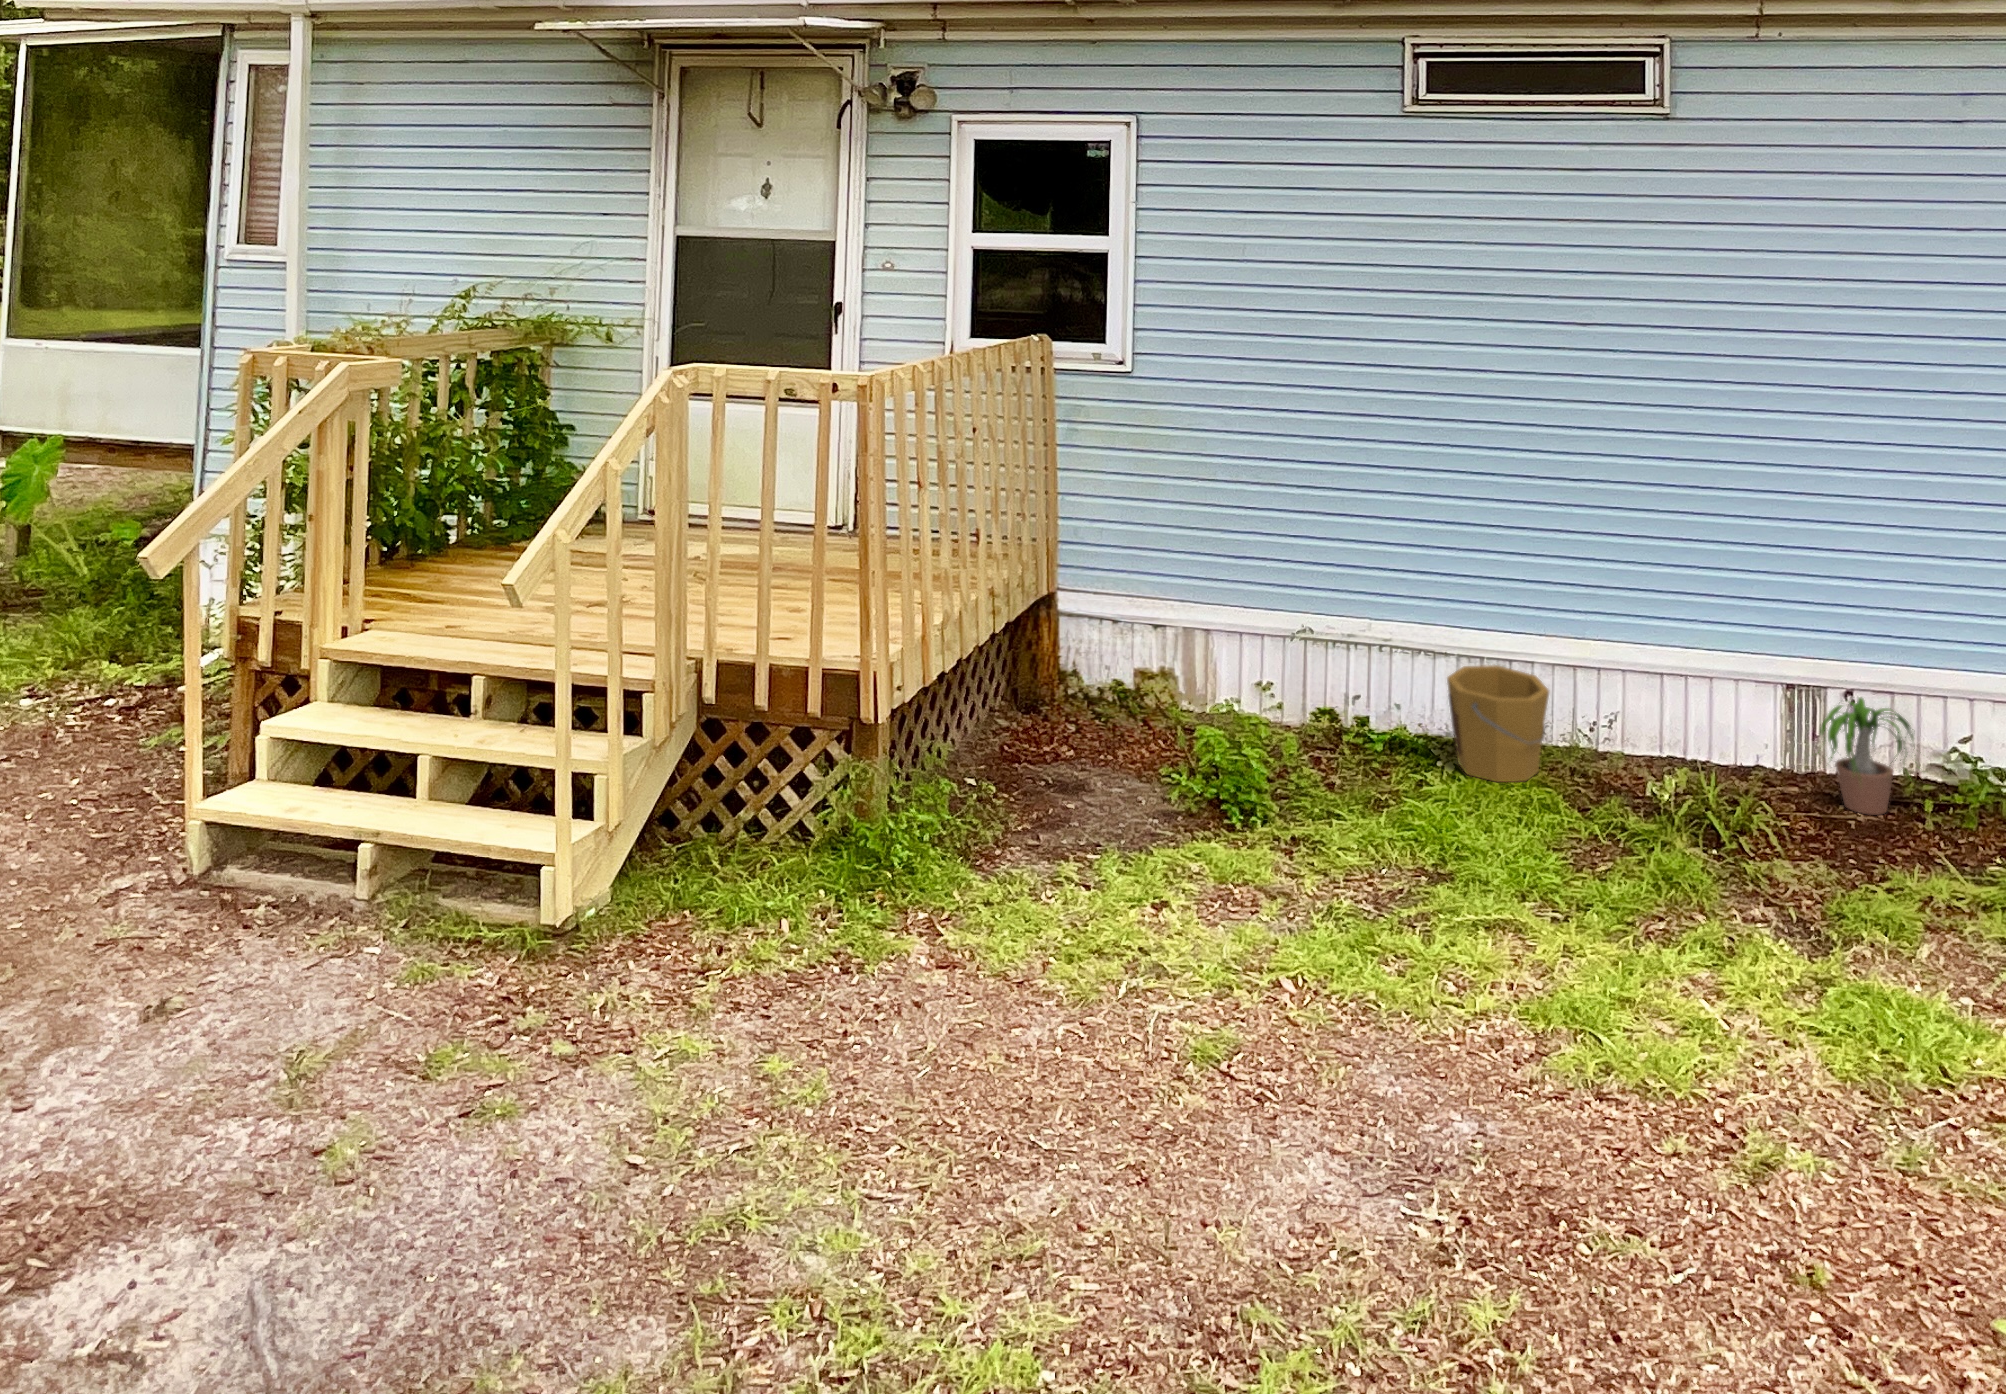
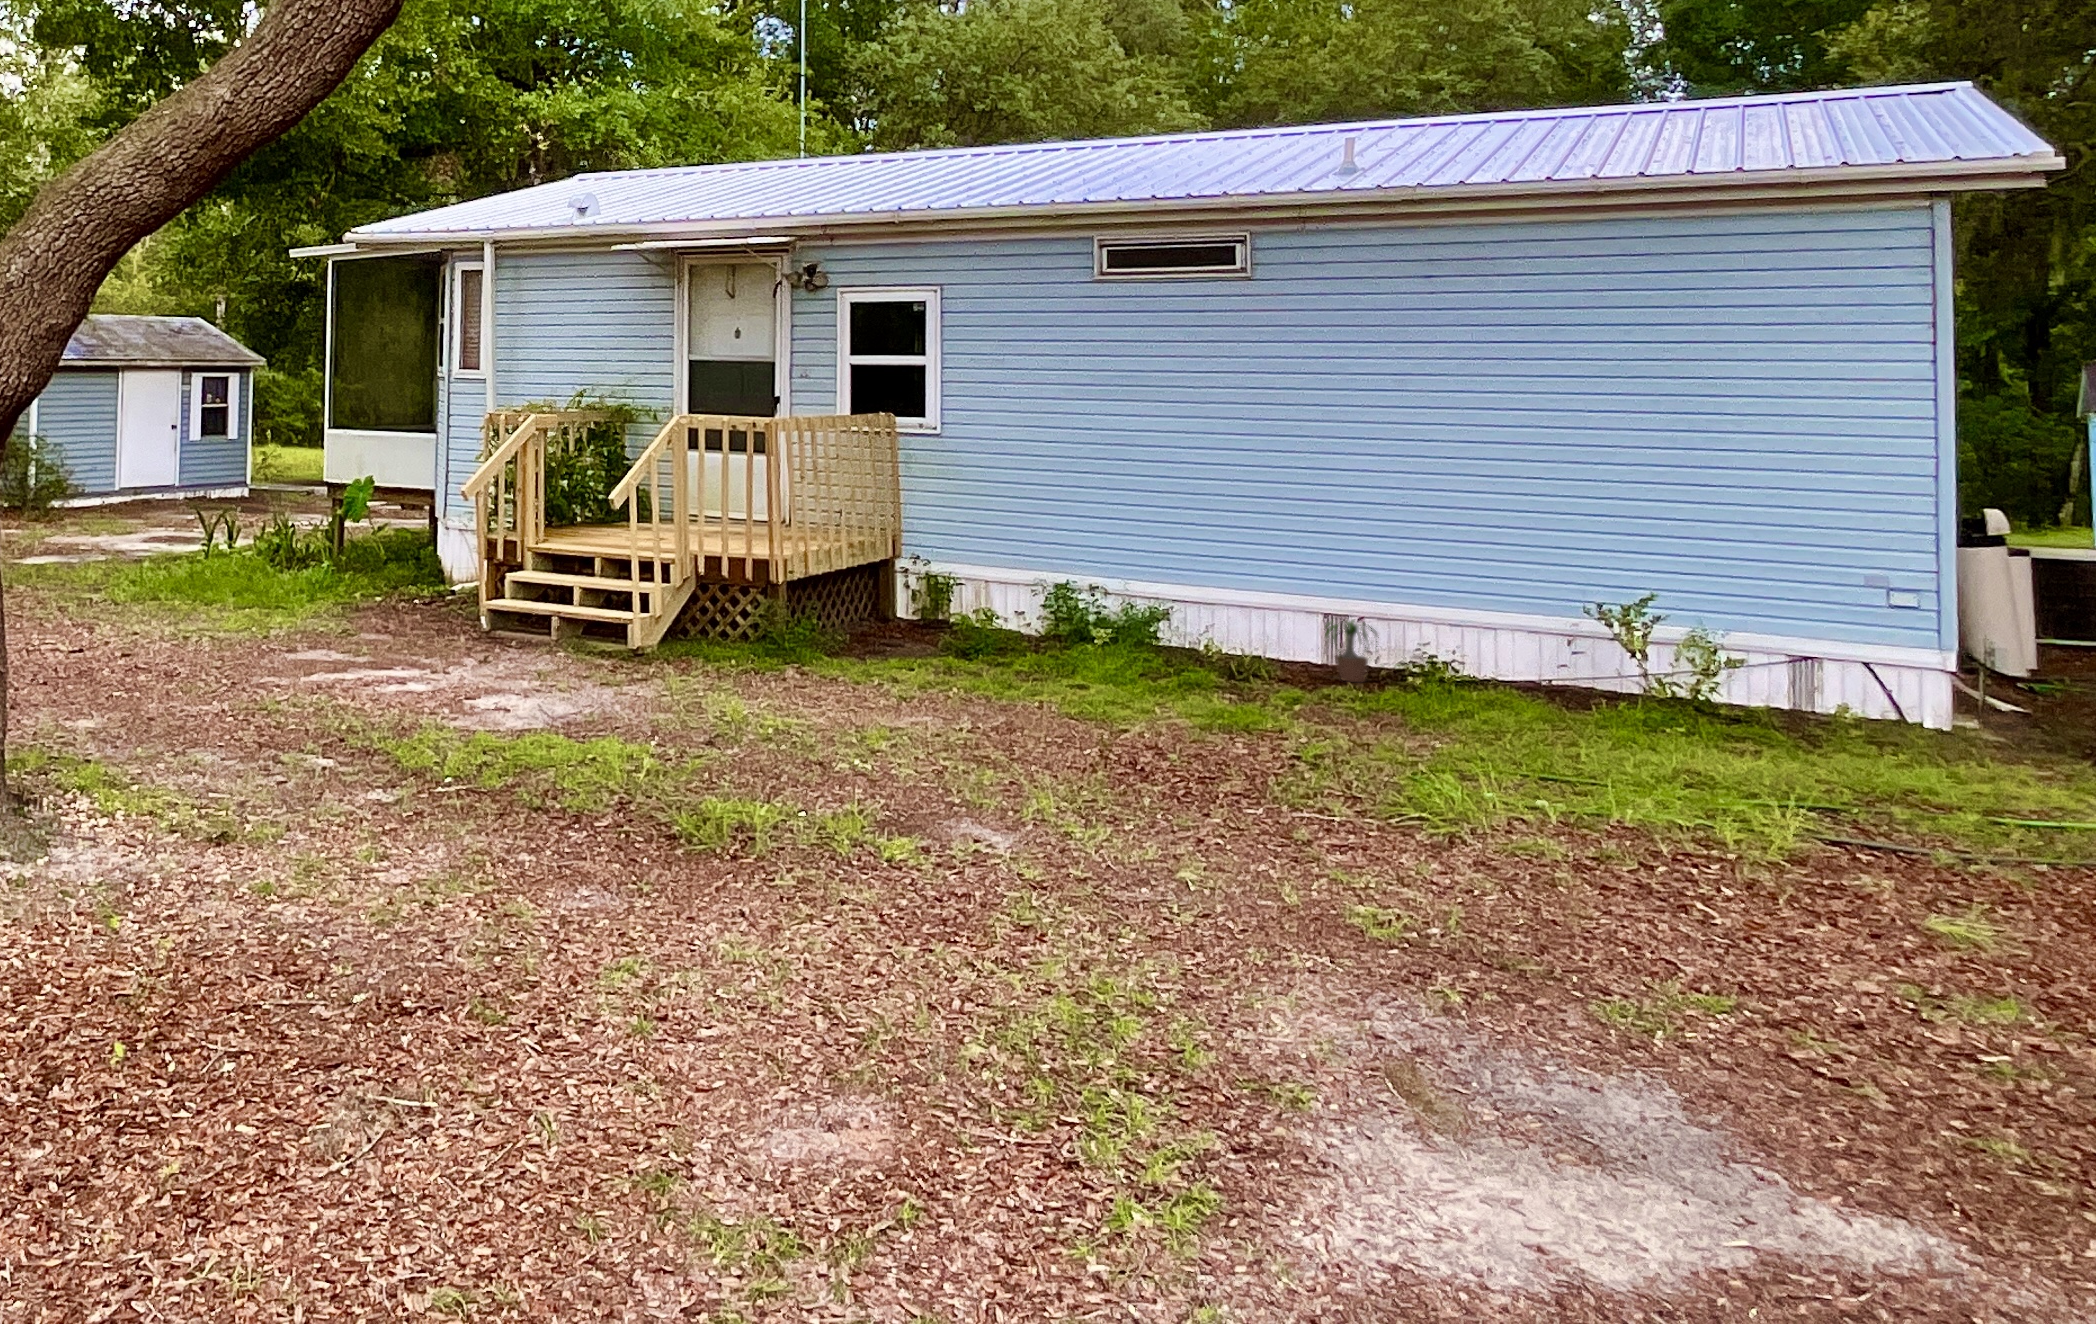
bucket: present [1447,665,1549,782] -> none [1115,602,1175,661]

